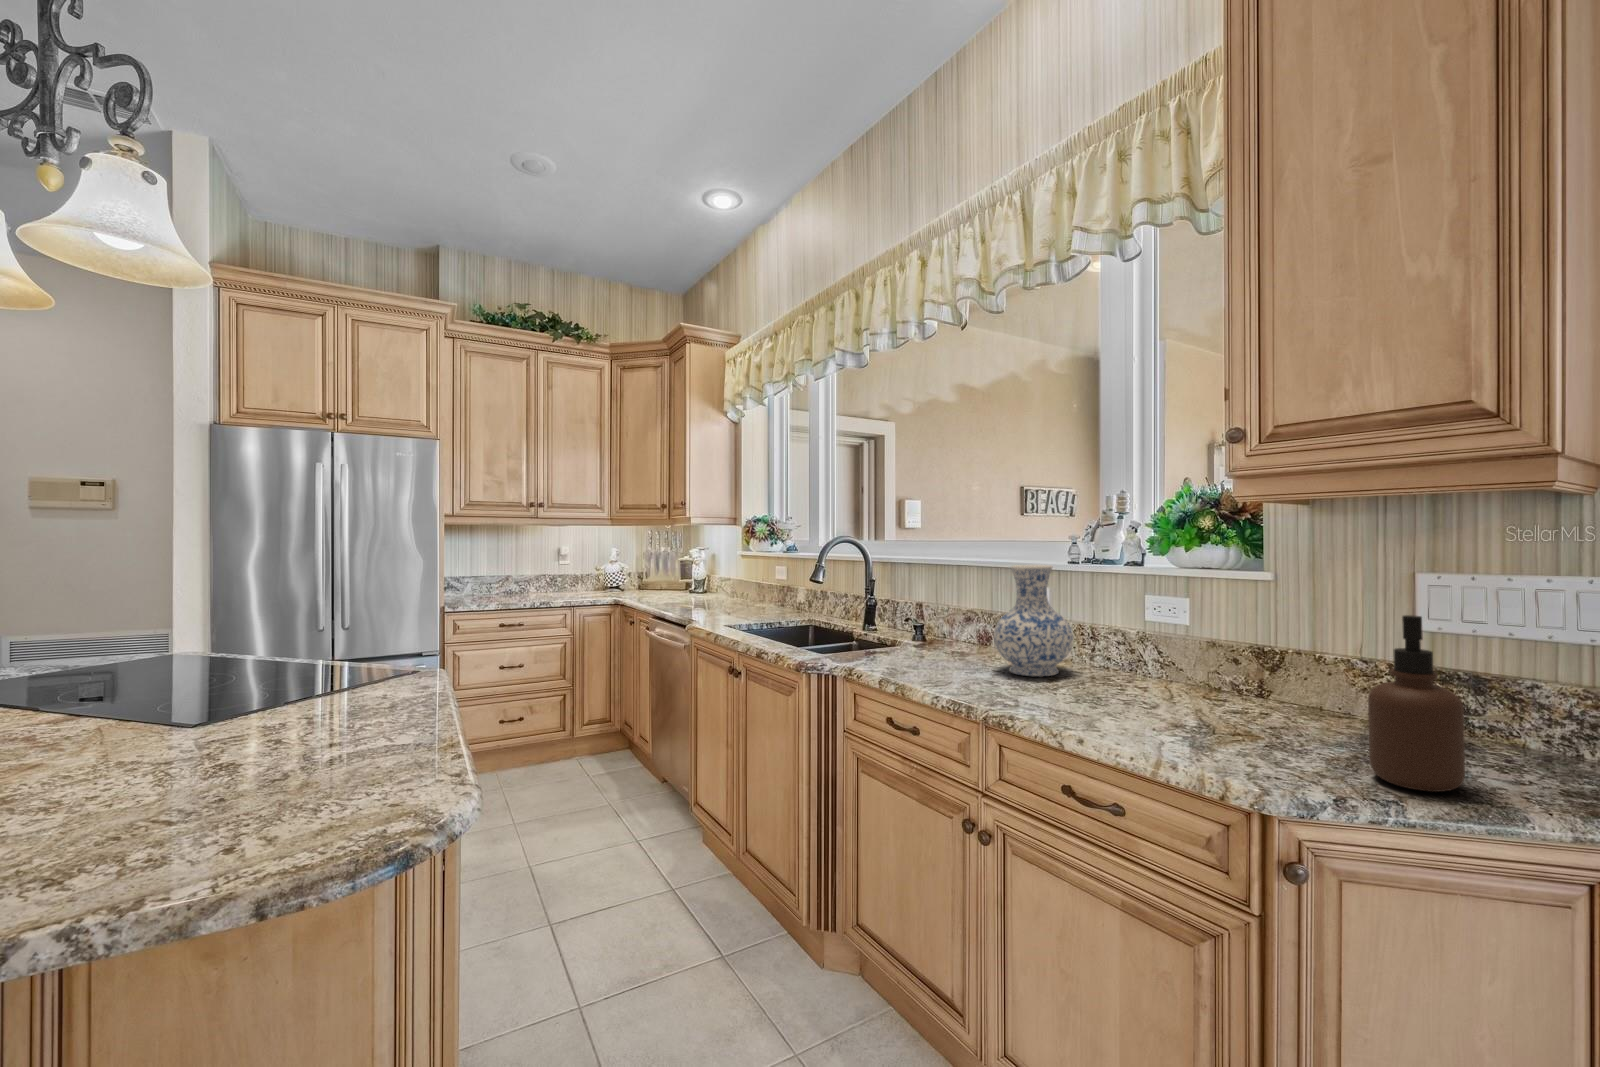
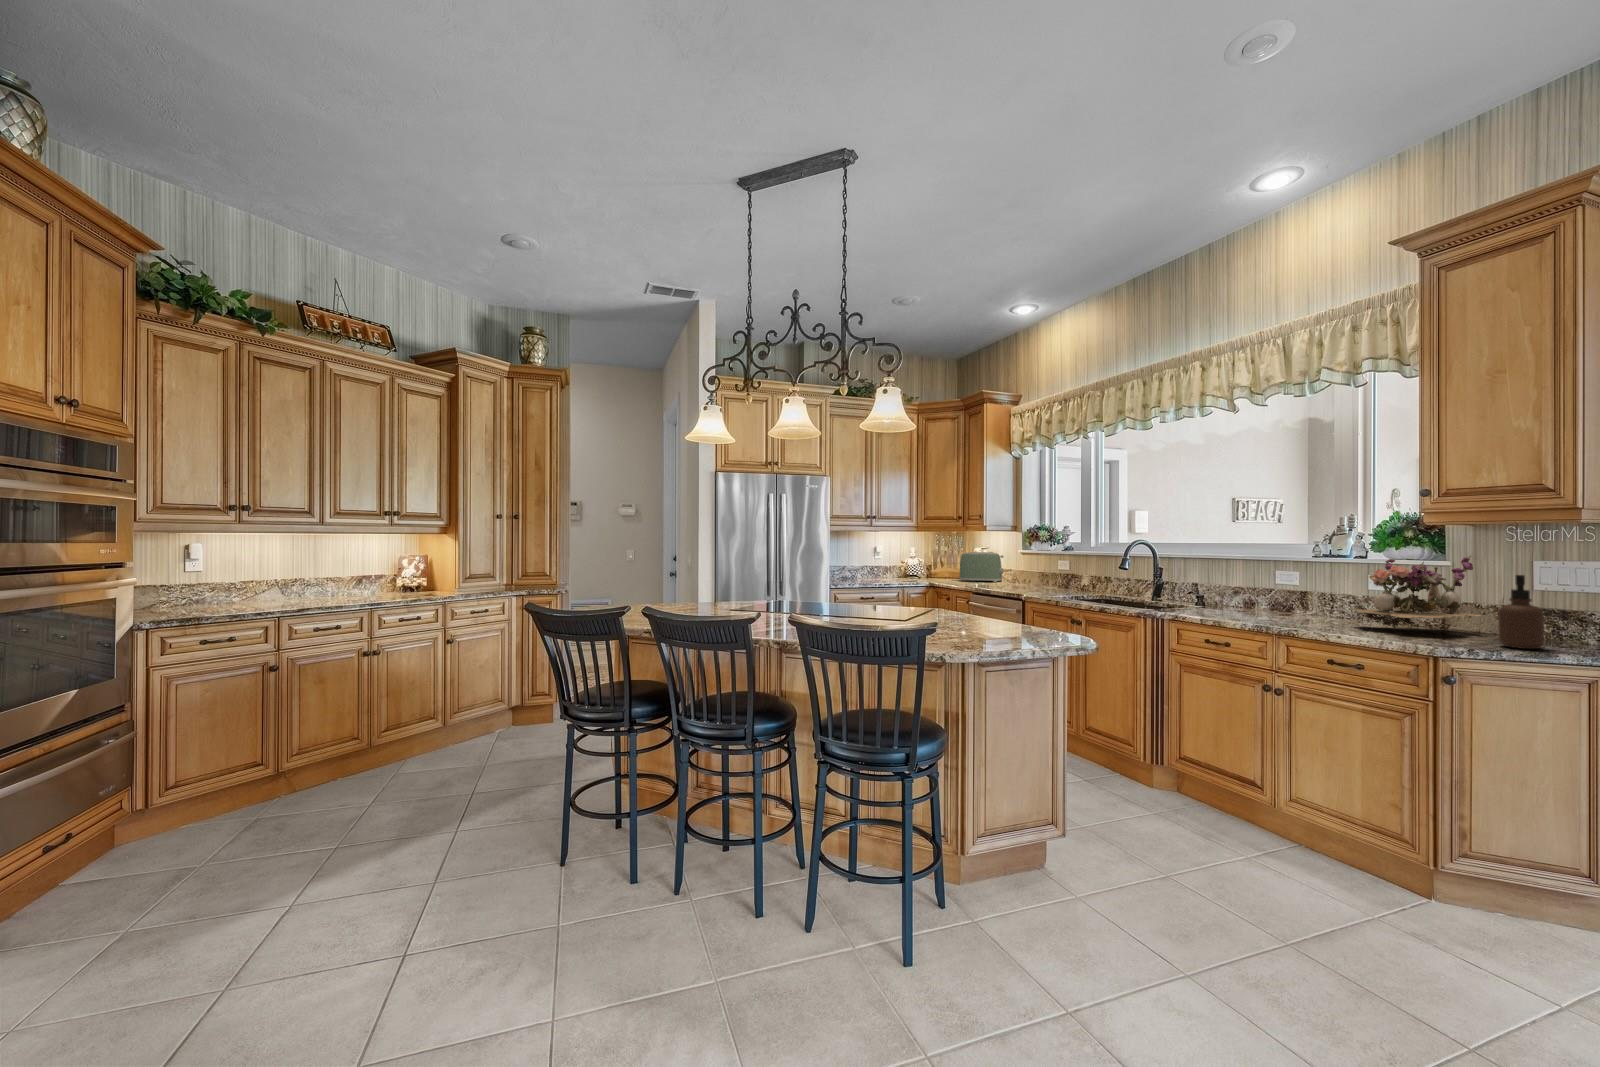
toaster: none [663,554,720,596] -> present [959,552,1004,582]
flower arrangement: none [1103,562,1329,711] -> present [1351,555,1481,629]
vase: present [994,565,1073,677] -> none [1270,557,1322,618]

